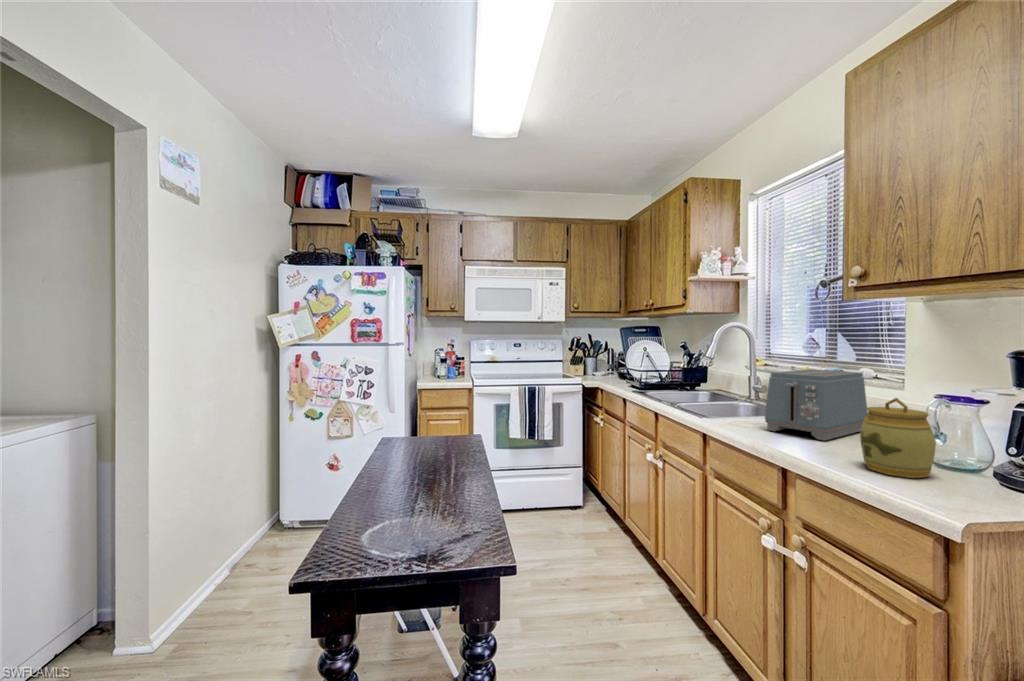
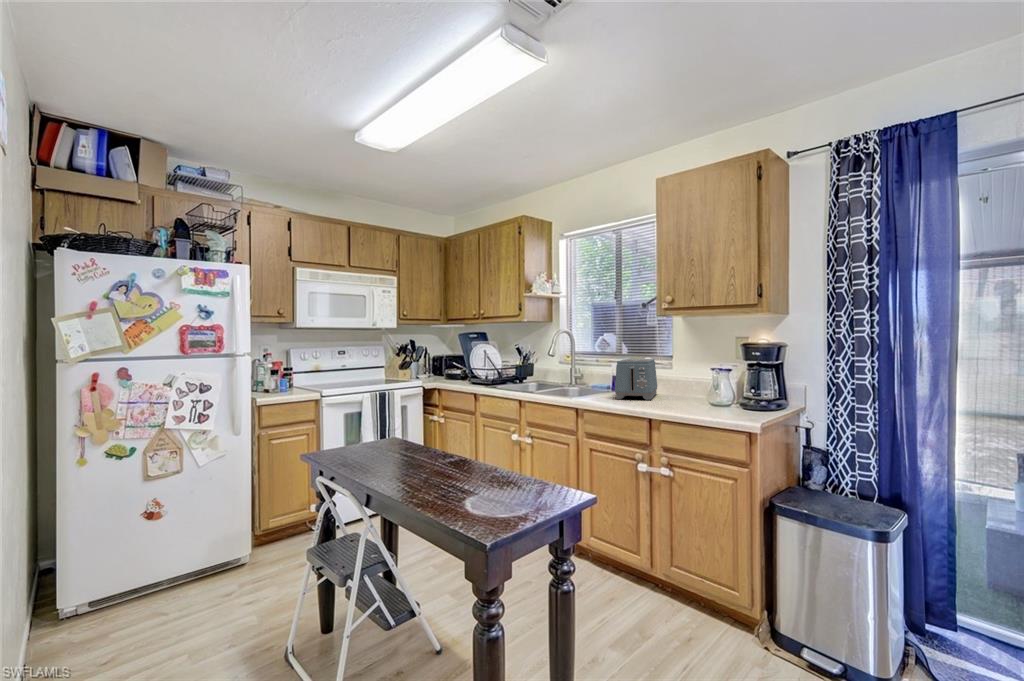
jar: present [860,398,936,478] -> none [680,368,713,408]

